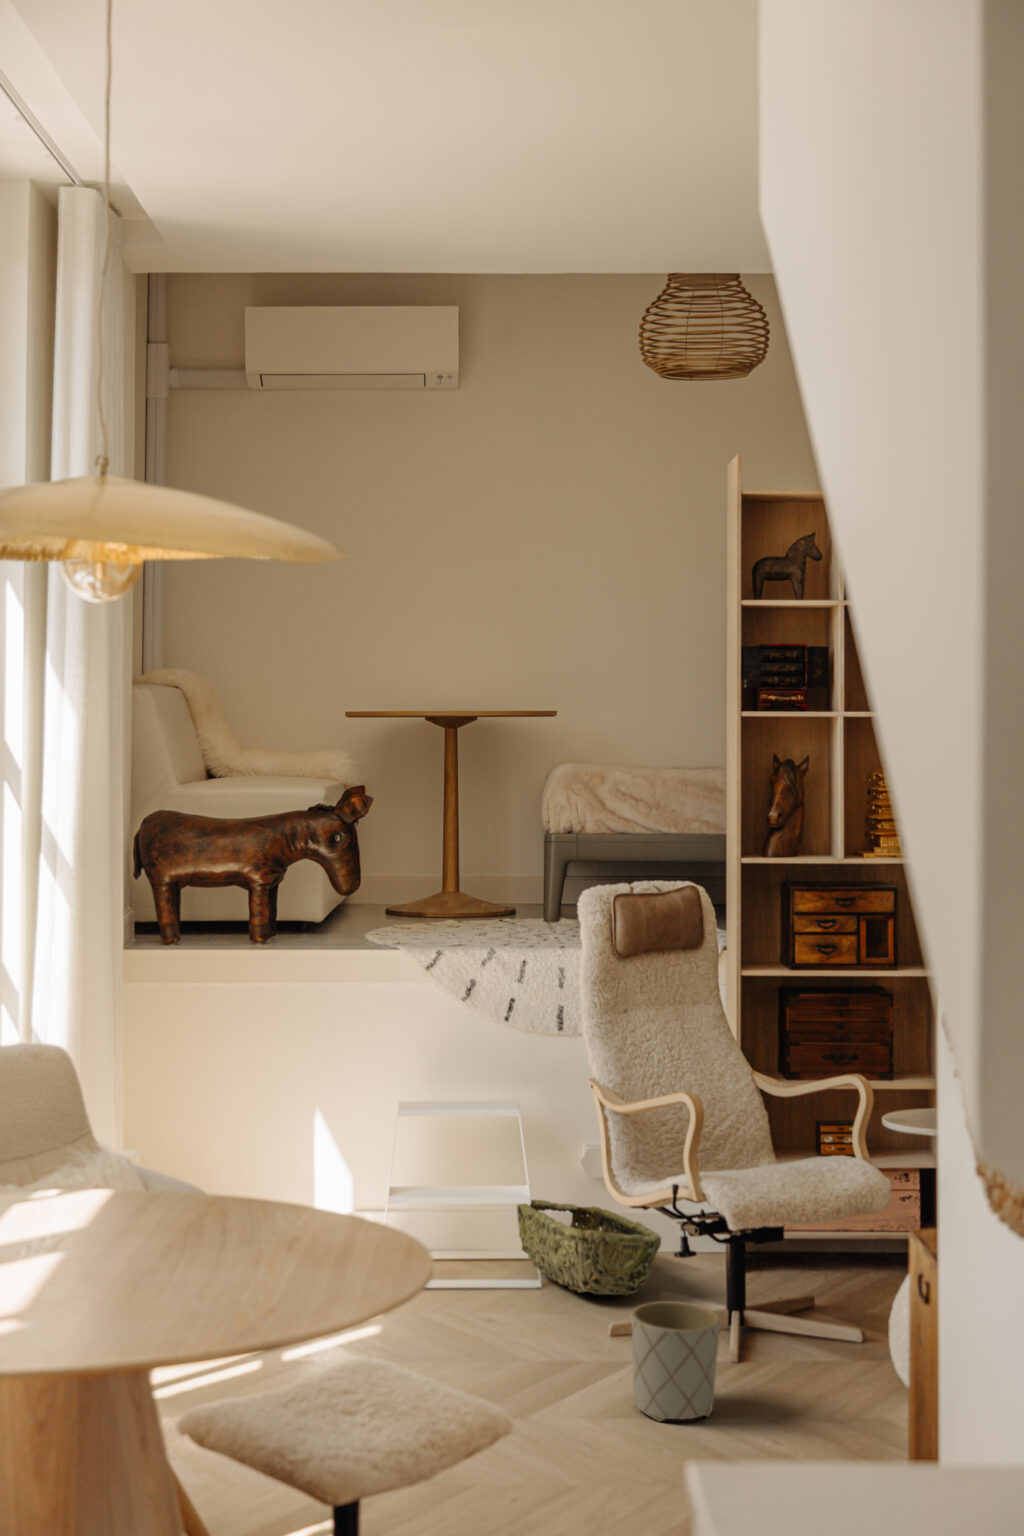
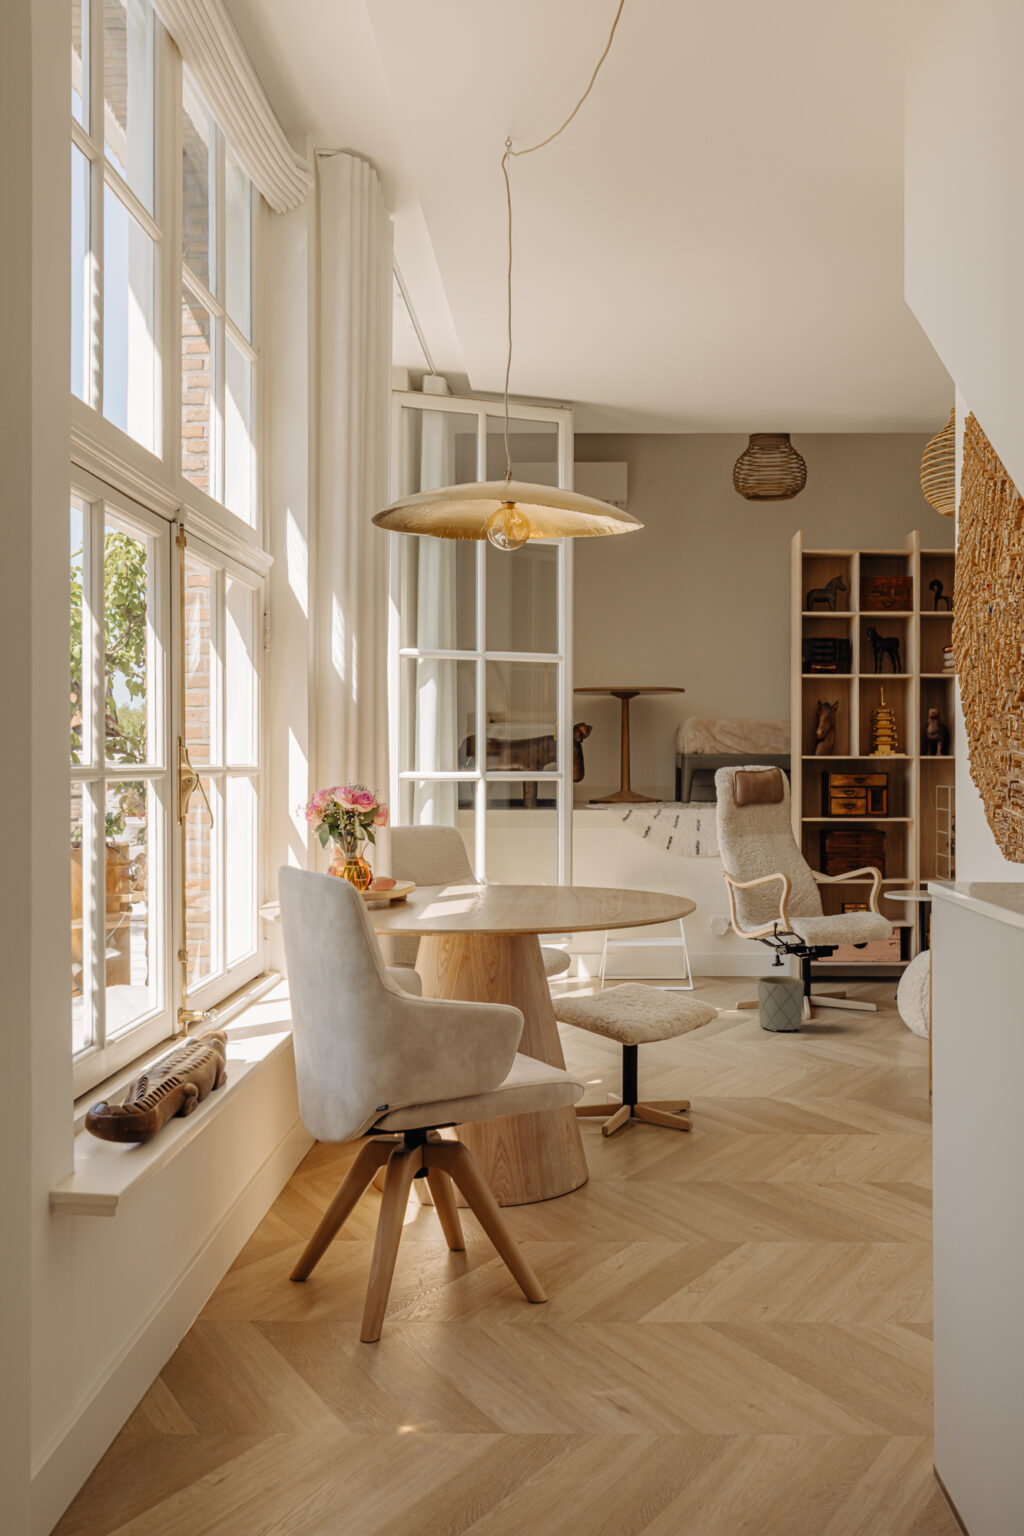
woven basket: present [517,1200,661,1295] -> none [679,946,763,993]

